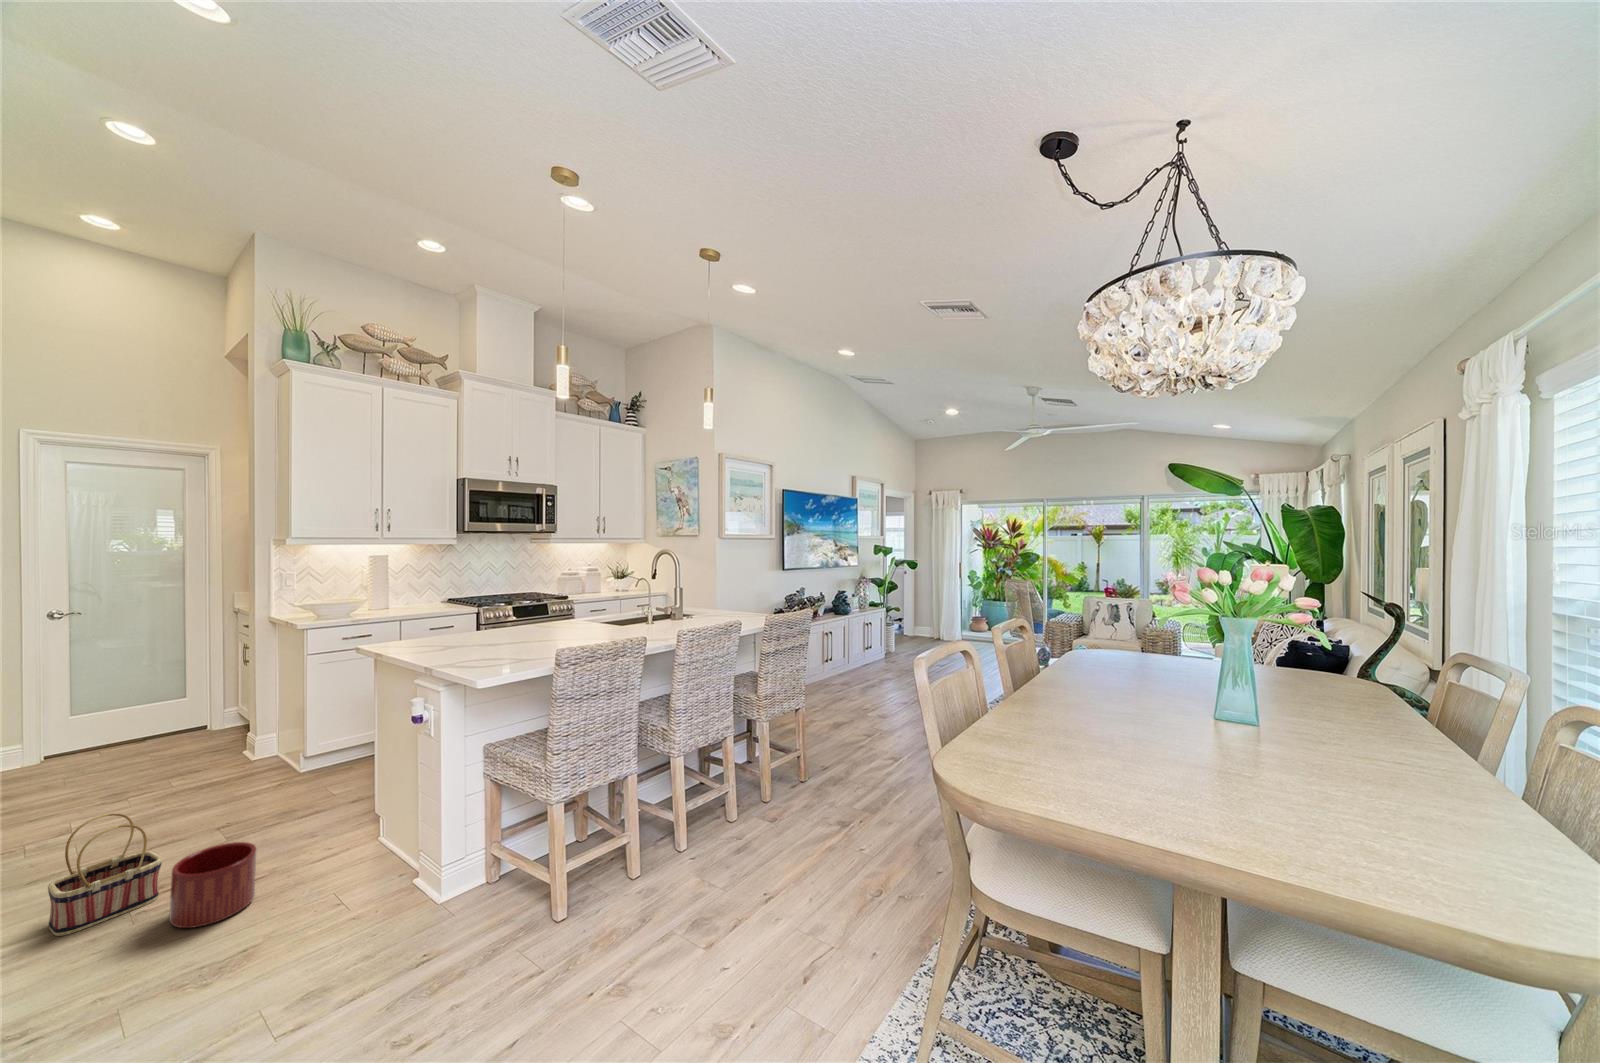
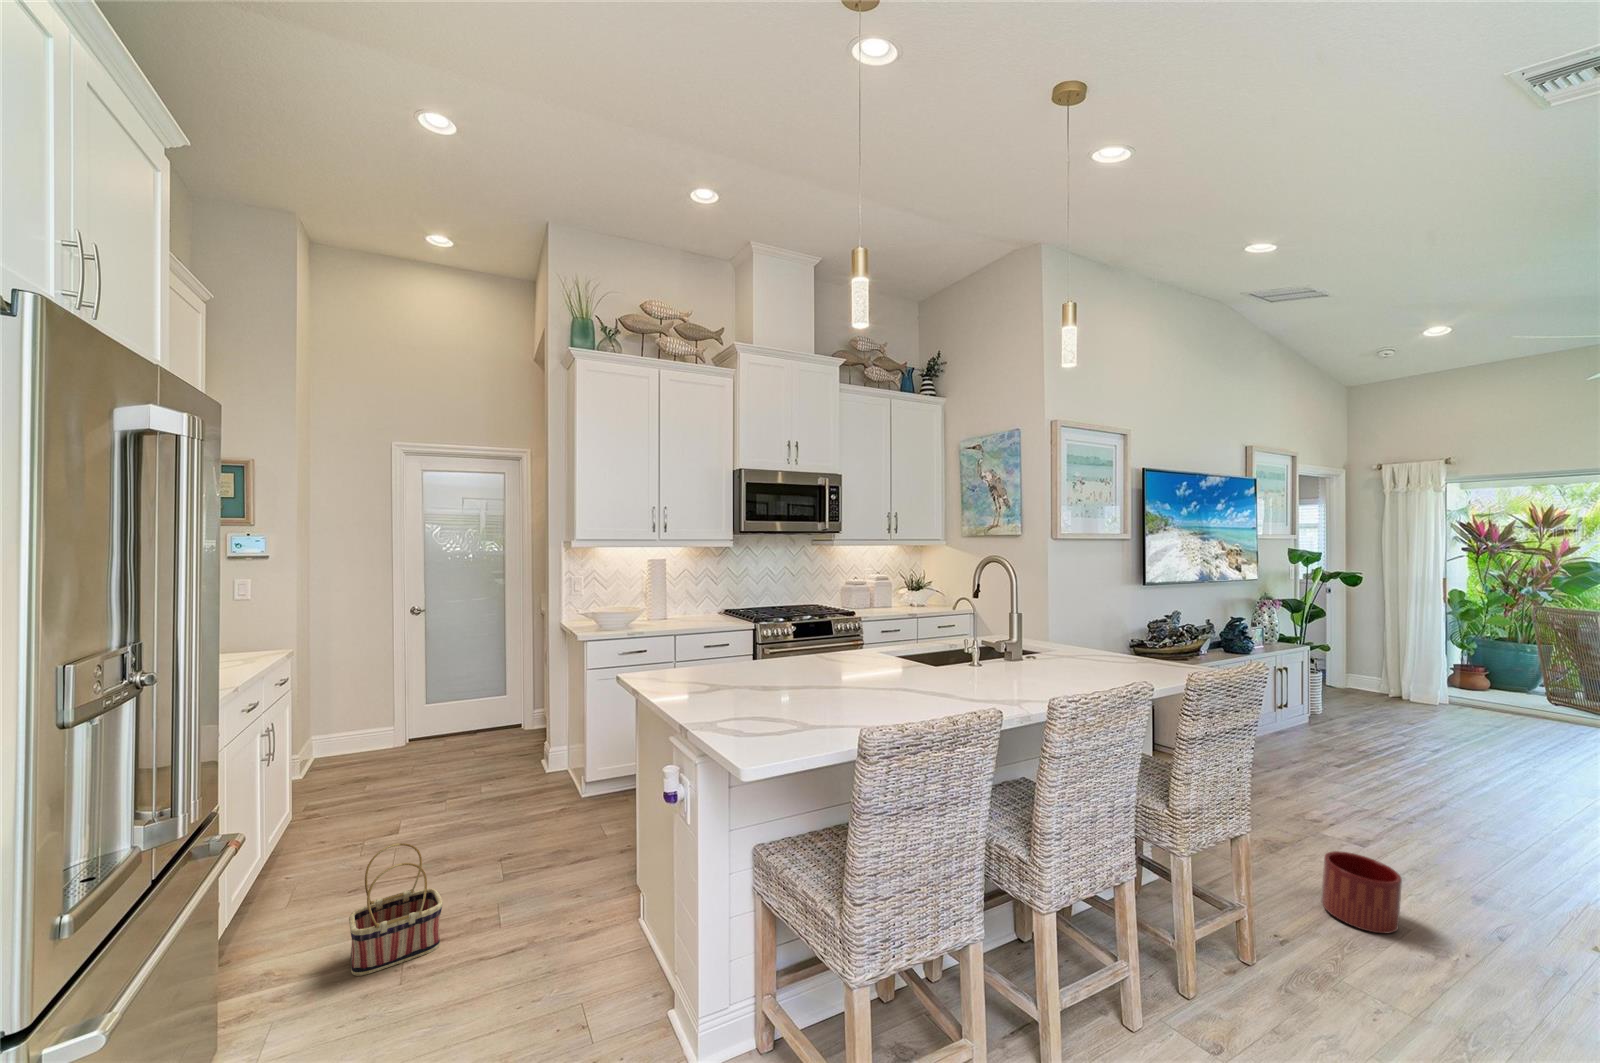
planter: present [169,842,256,928] -> present [1321,851,1402,933]

